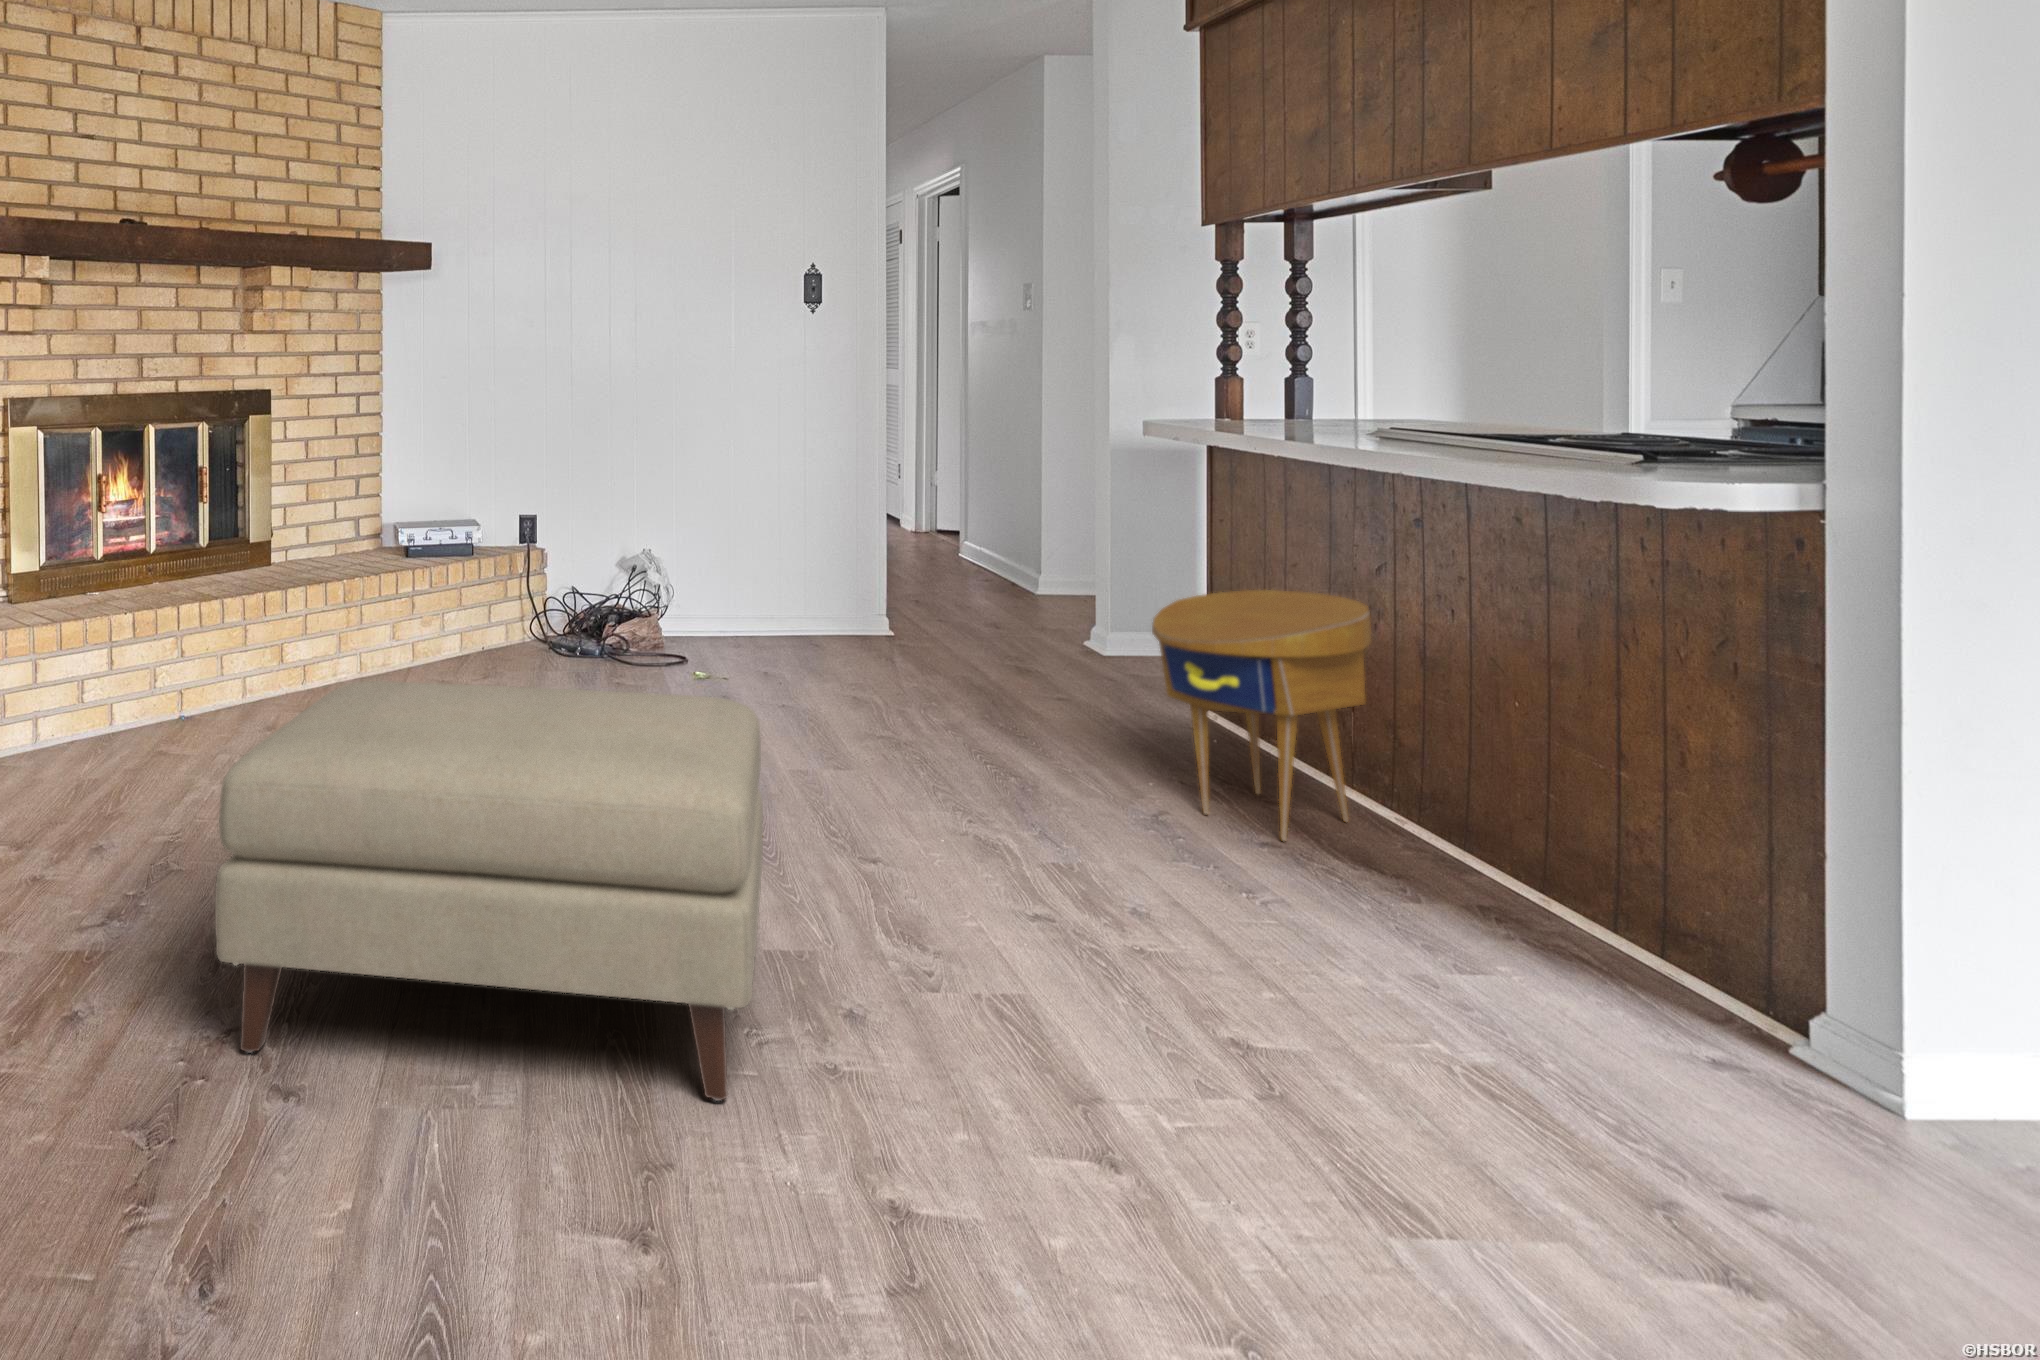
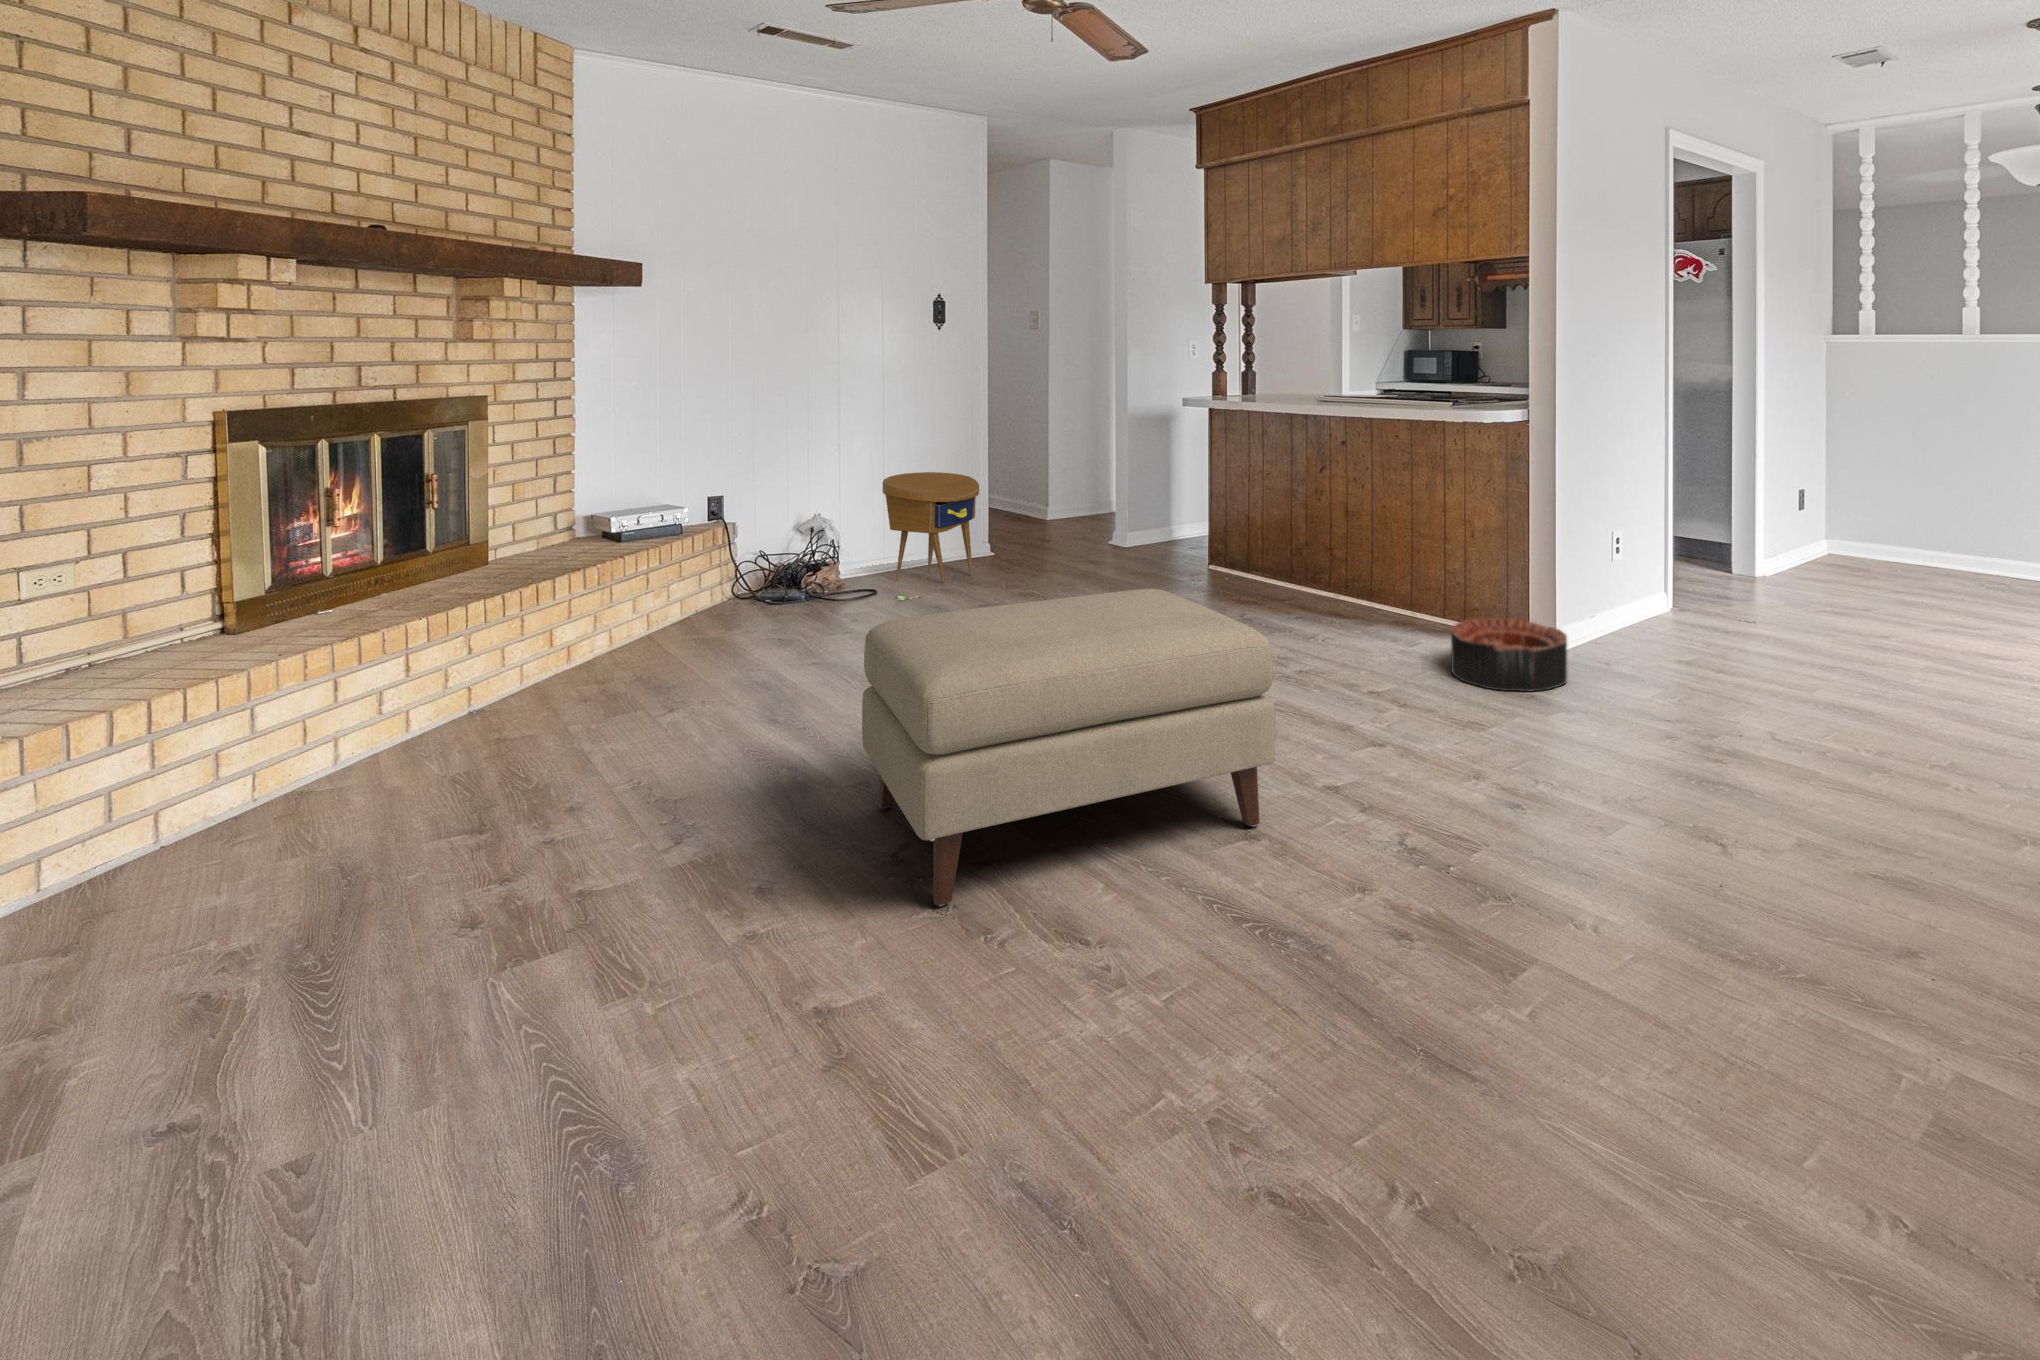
side table: present [1152,590,1371,841] -> present [883,472,979,583]
basket: none [1428,872,1721,1060] -> present [1451,618,1567,692]

